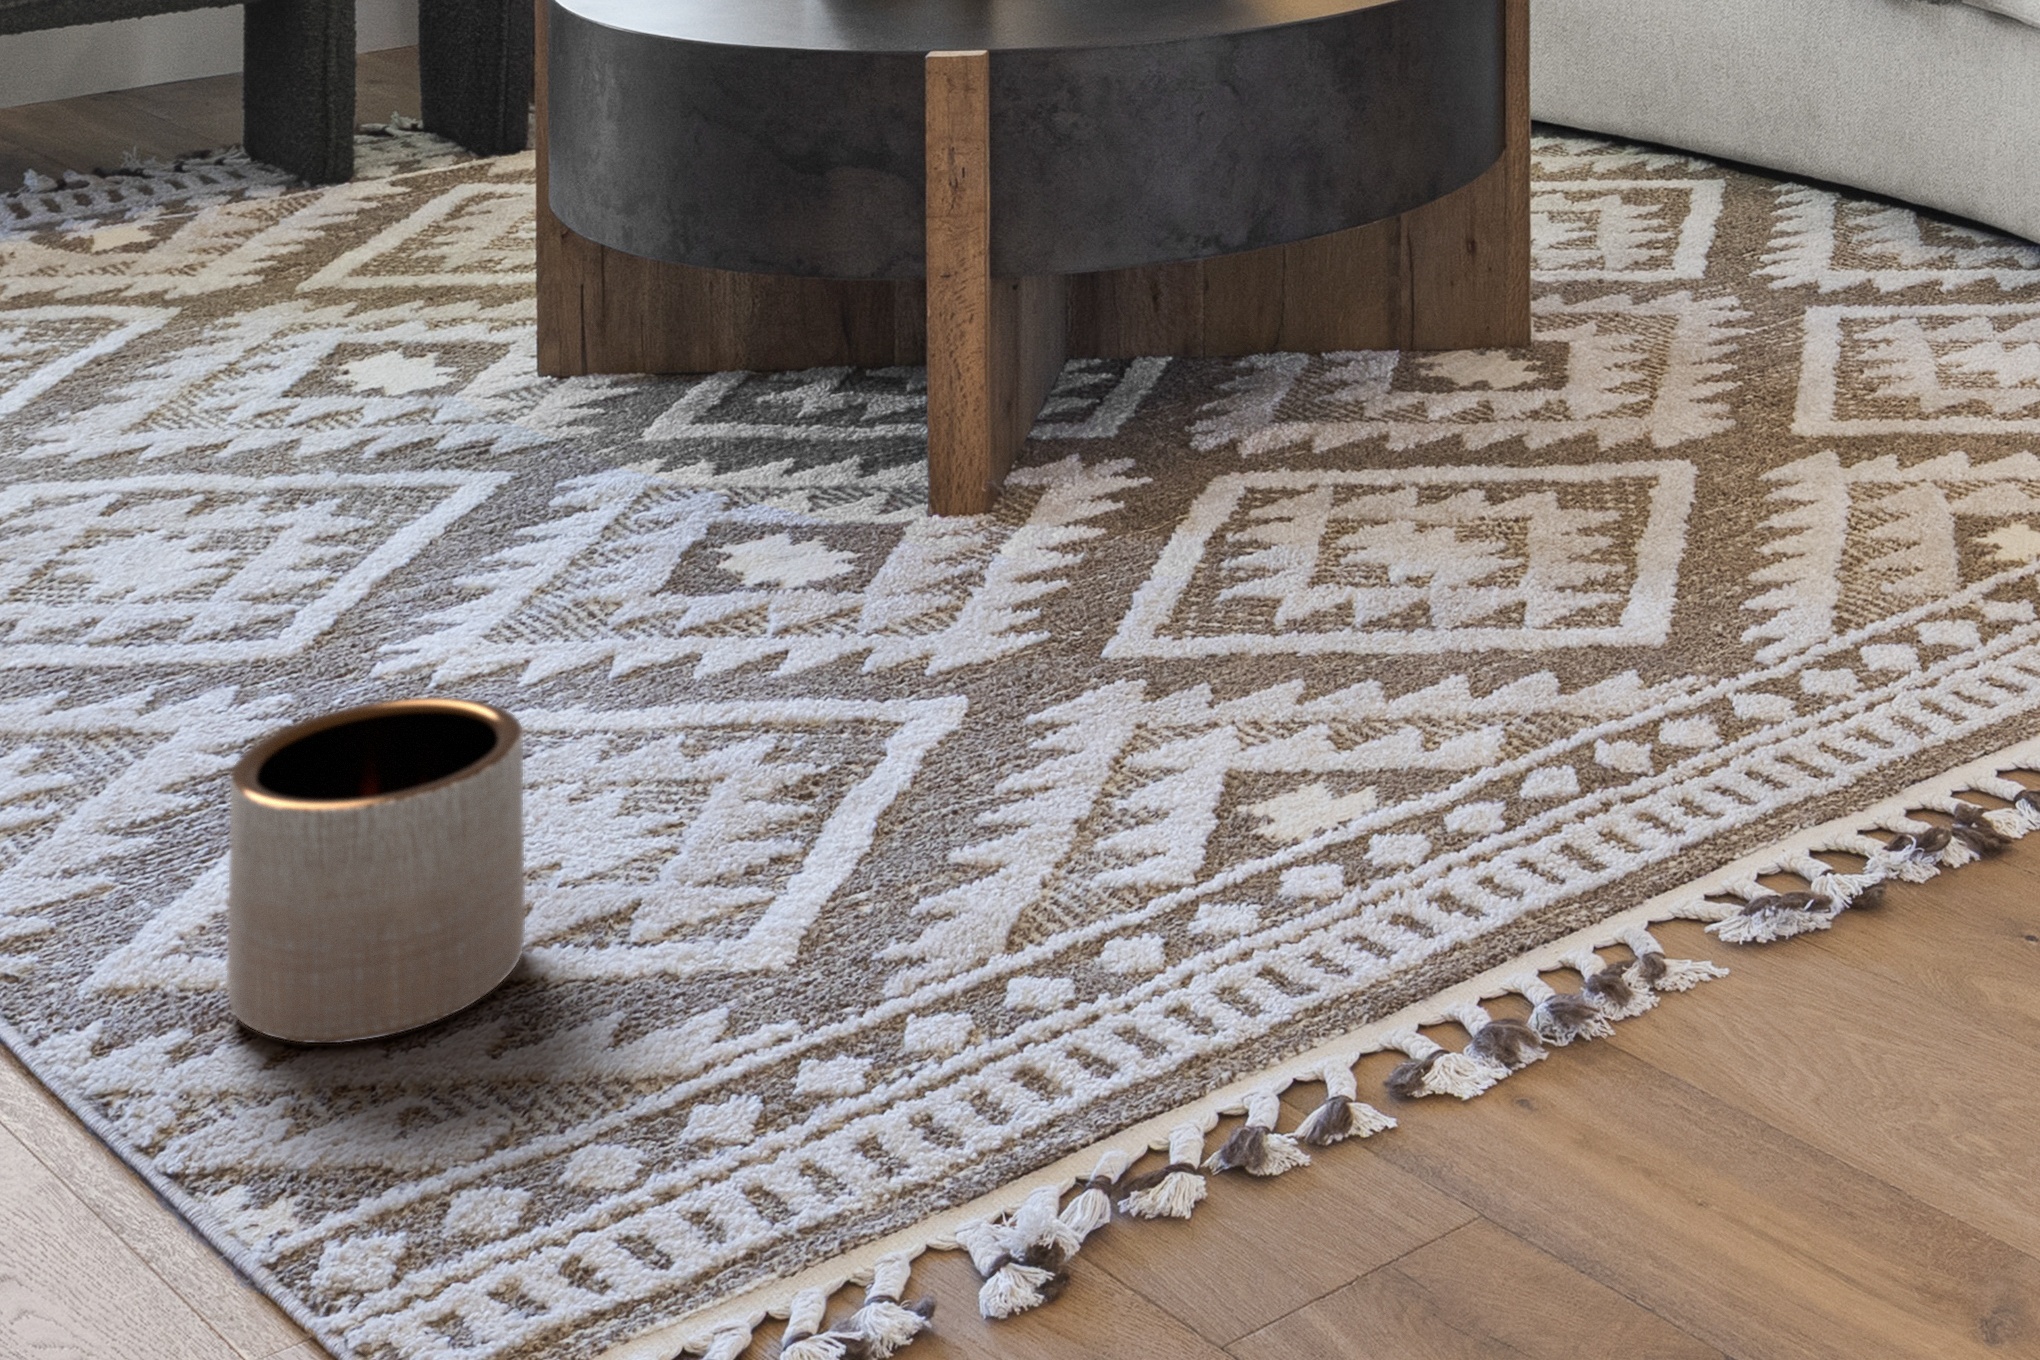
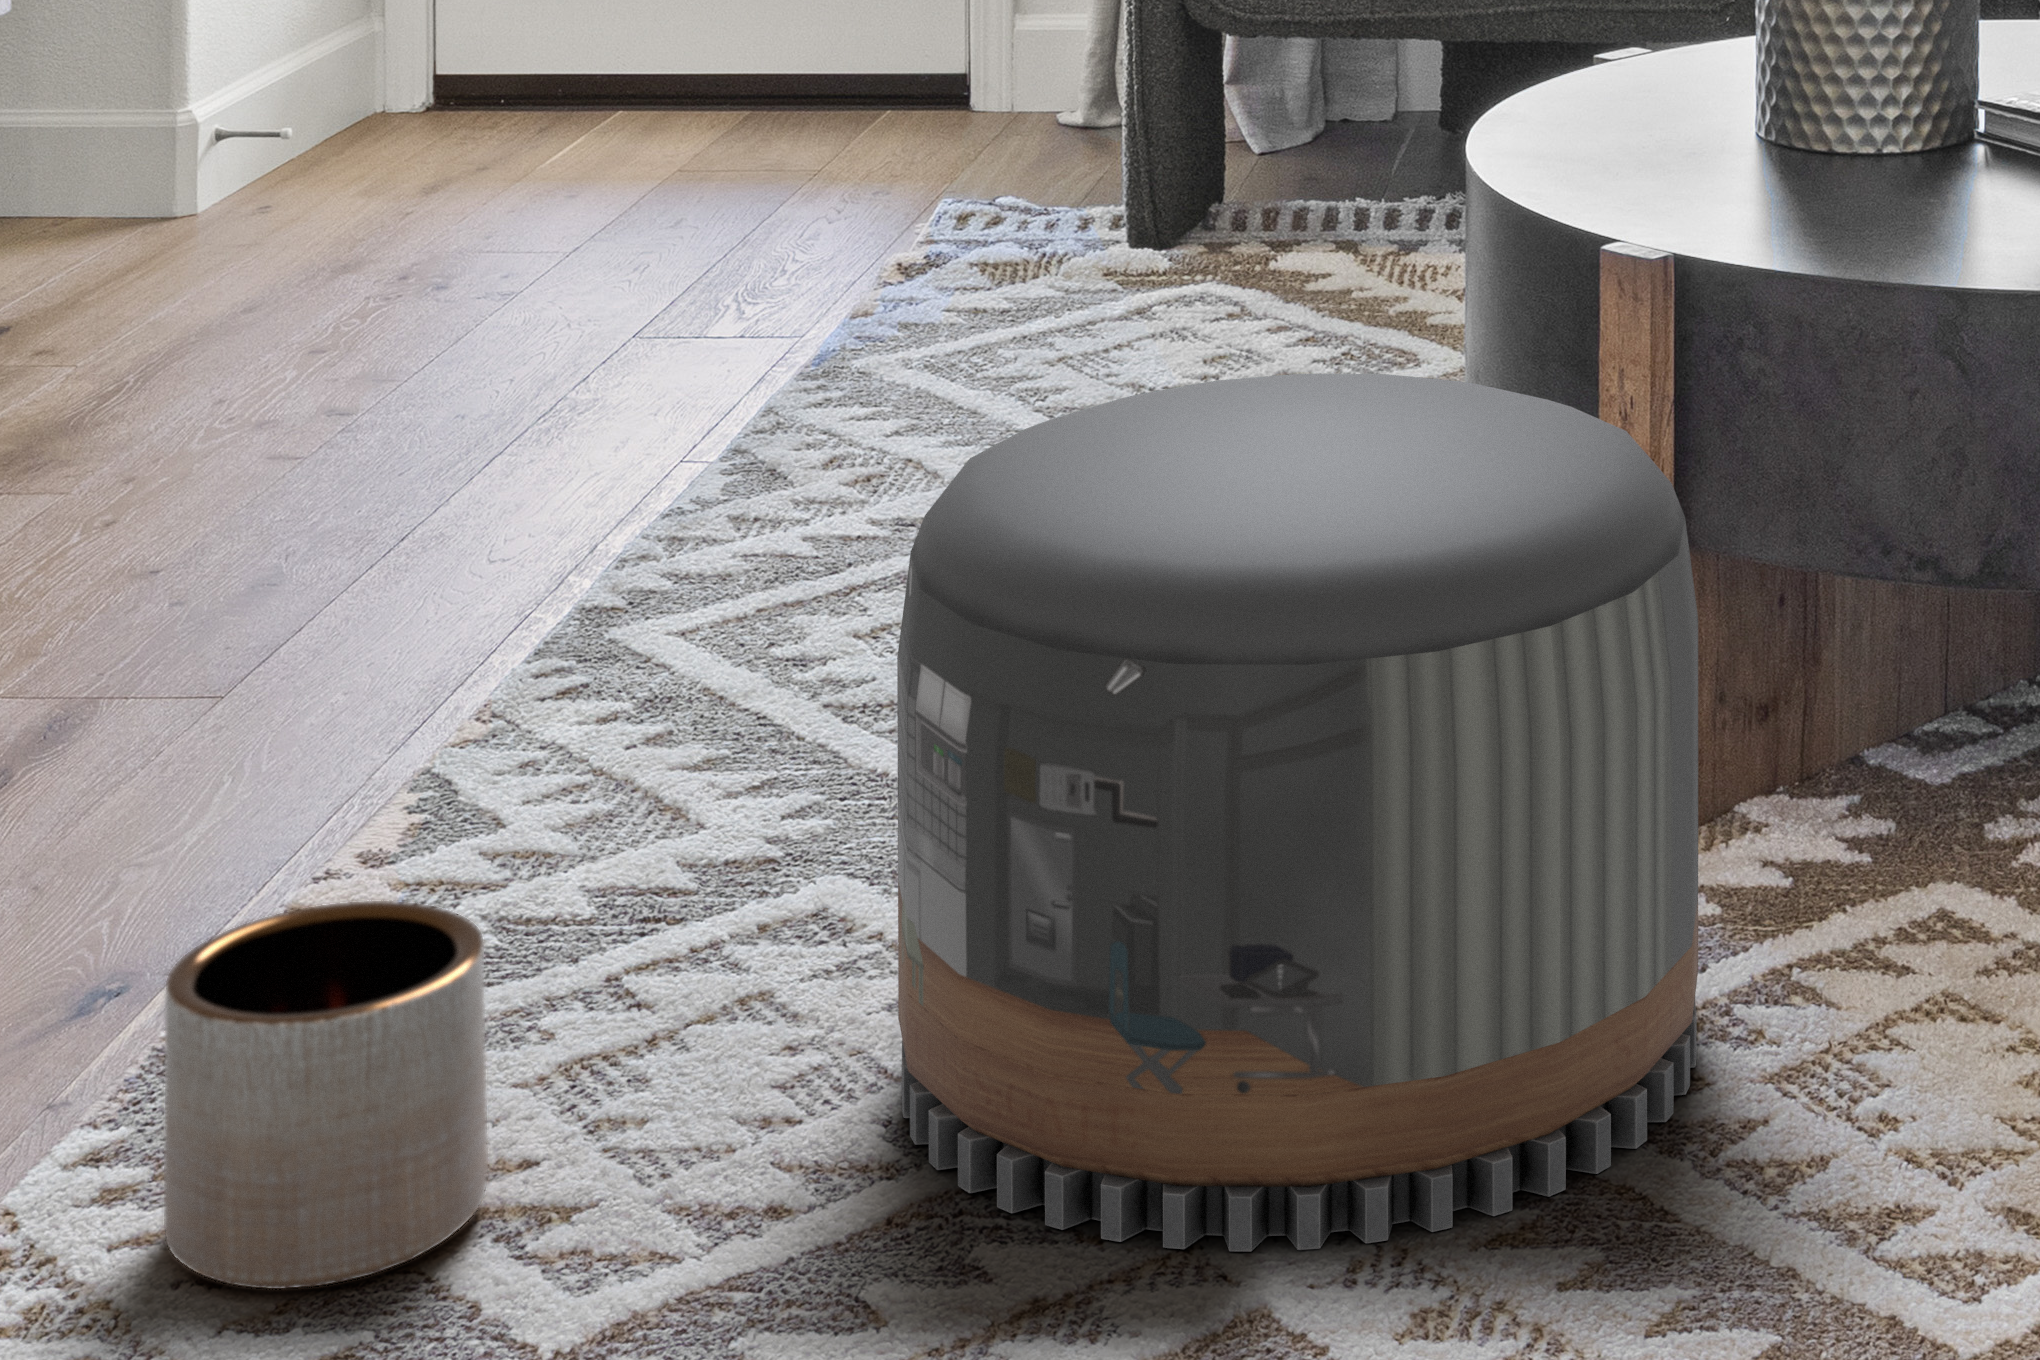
pouf: none [625,126,1276,793] -> present [897,374,1698,1251]

